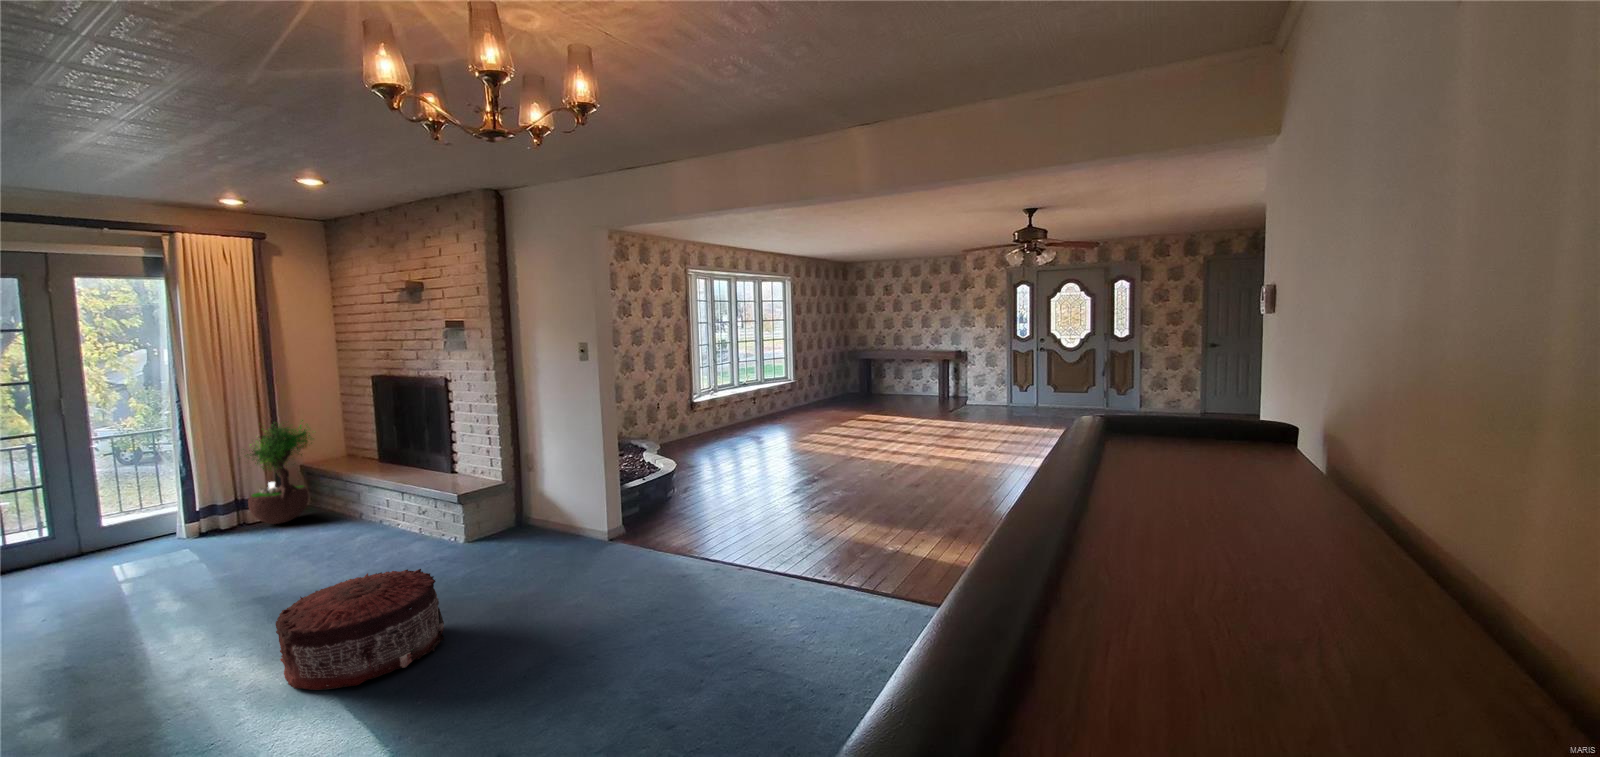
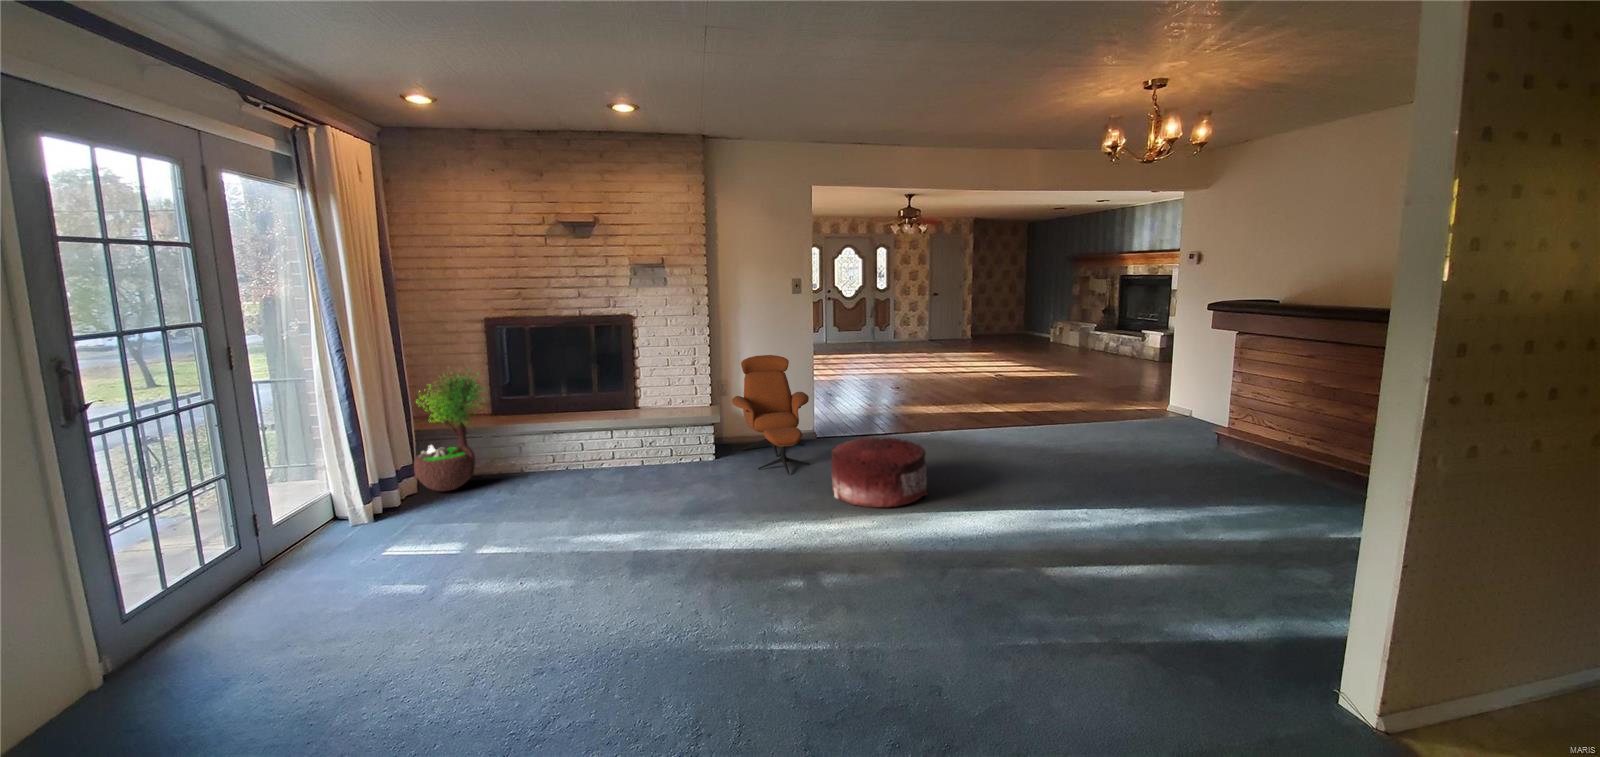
lounge chair: none [412,433,564,590] -> present [732,355,809,474]

